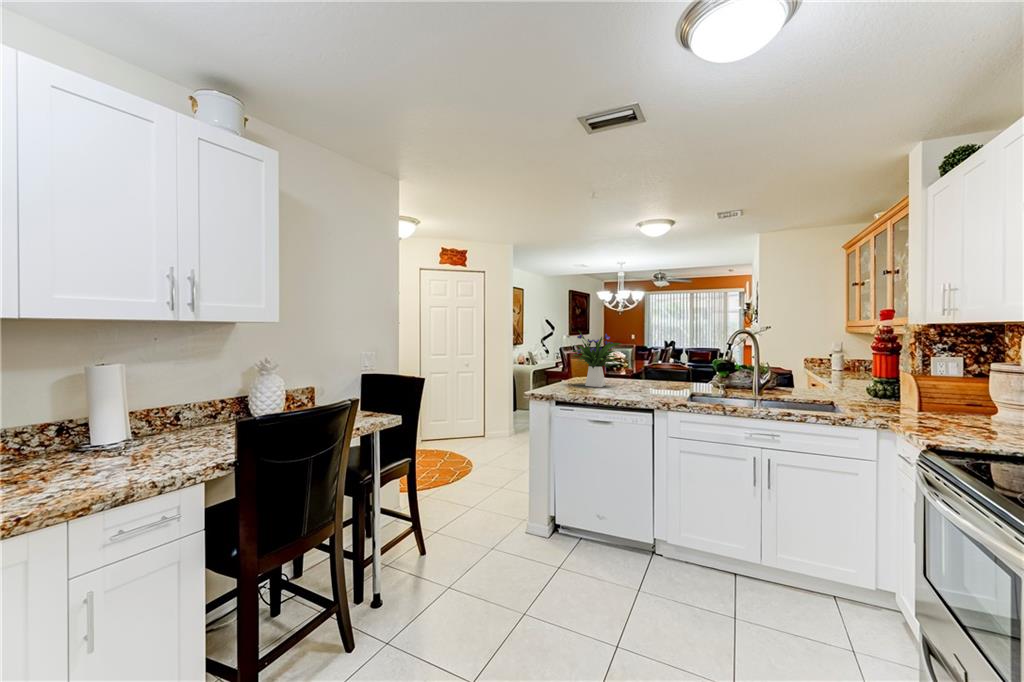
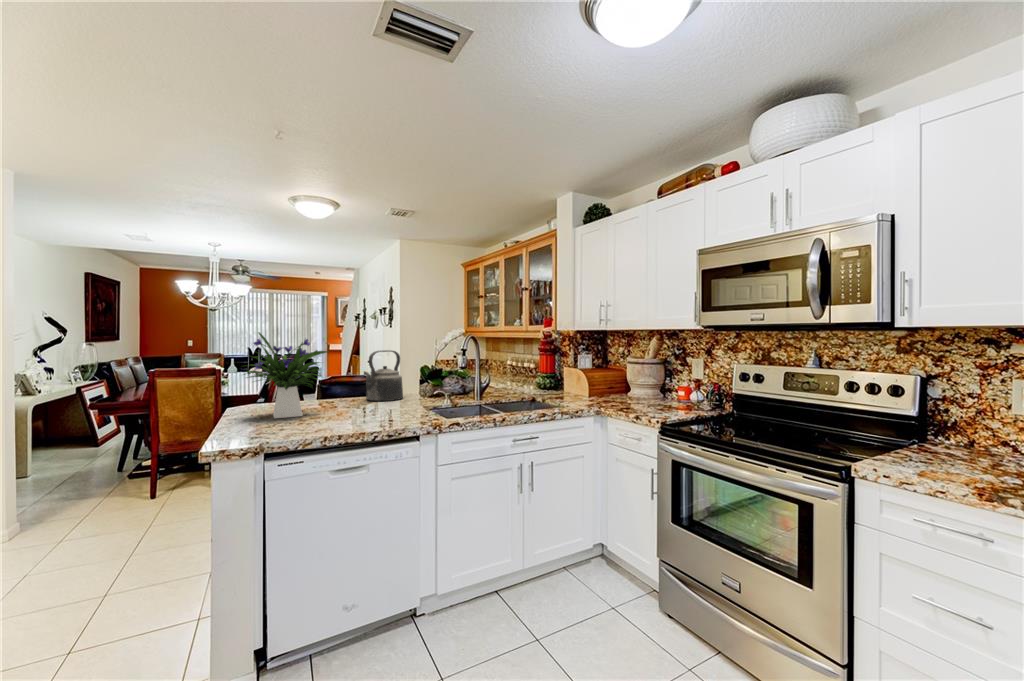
kettle: none [659,344,698,387] -> present [364,350,403,401]

